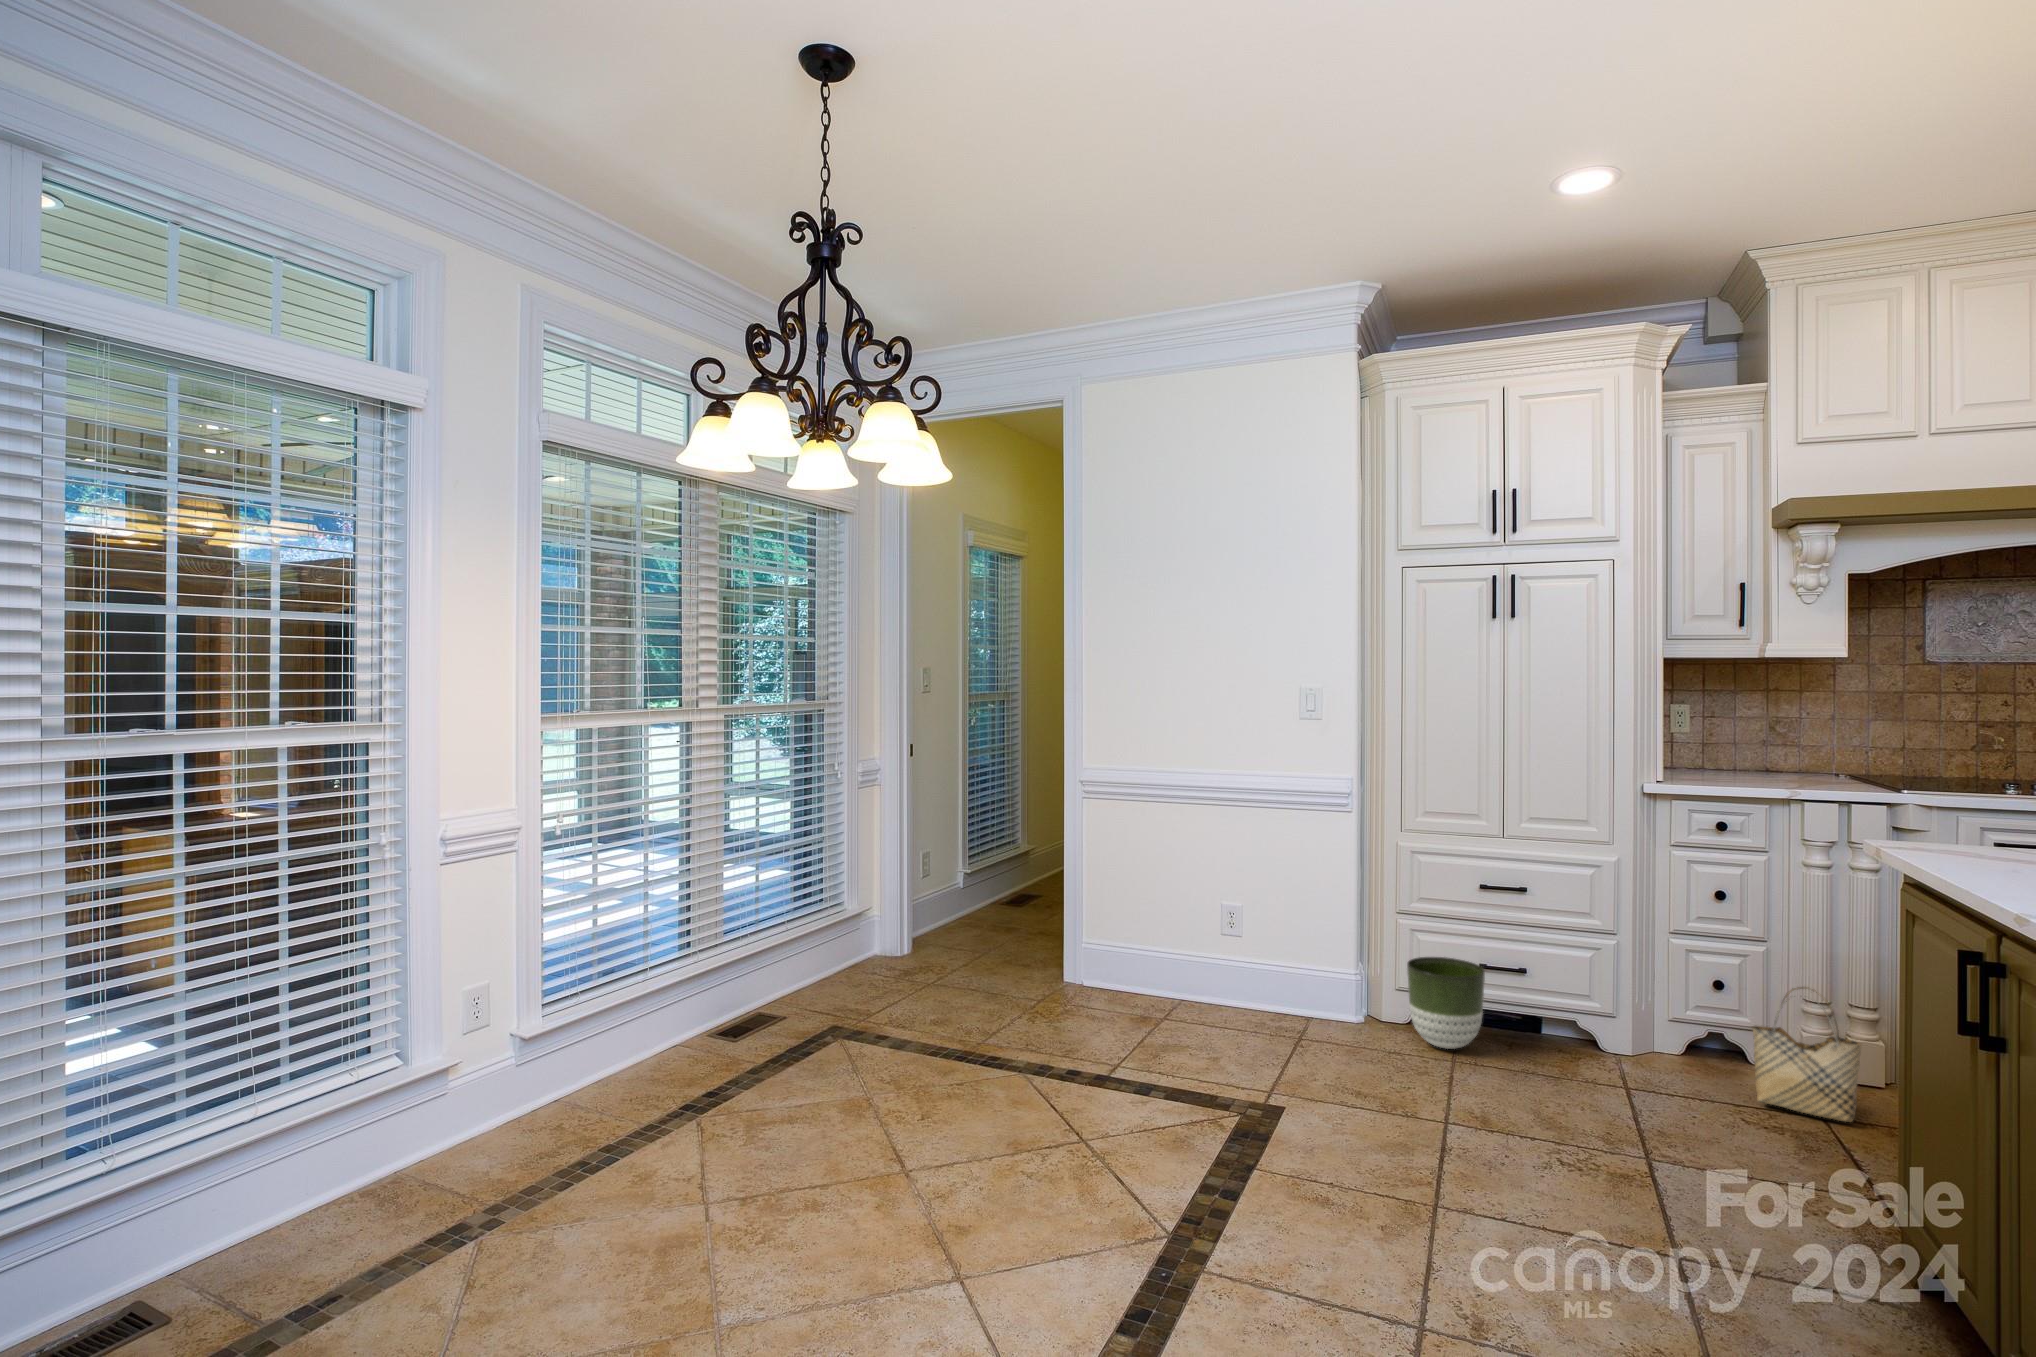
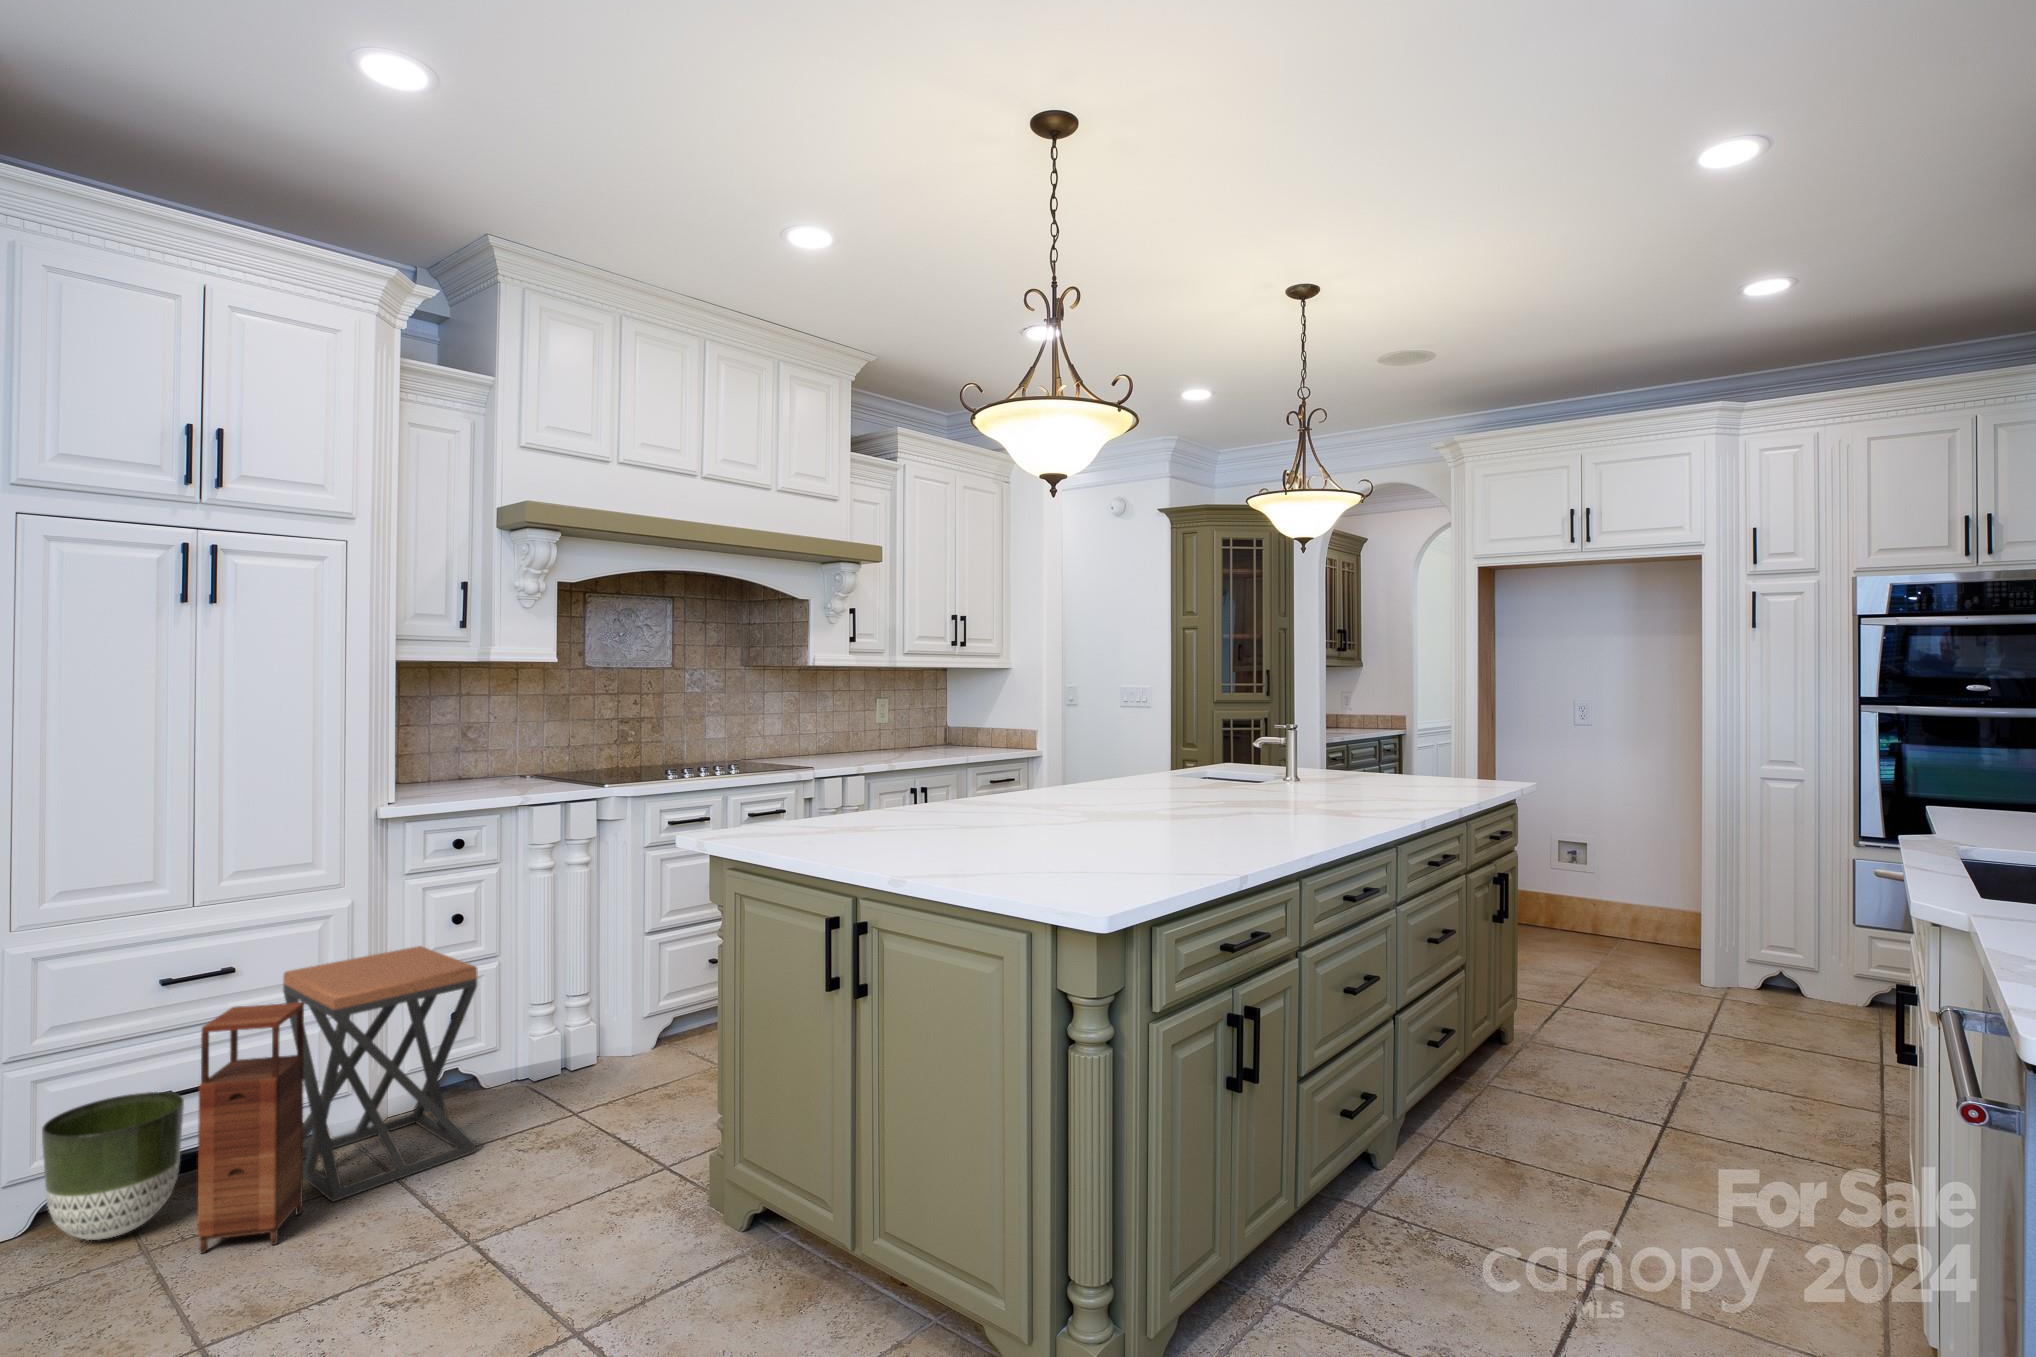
stool: none [1560,902,1703,1105] -> present [283,946,478,1202]
storage cabinet: none [1476,913,1550,1094] -> present [198,1002,304,1253]
woven basket: present [1752,987,1862,1122] -> none [512,990,605,1124]

